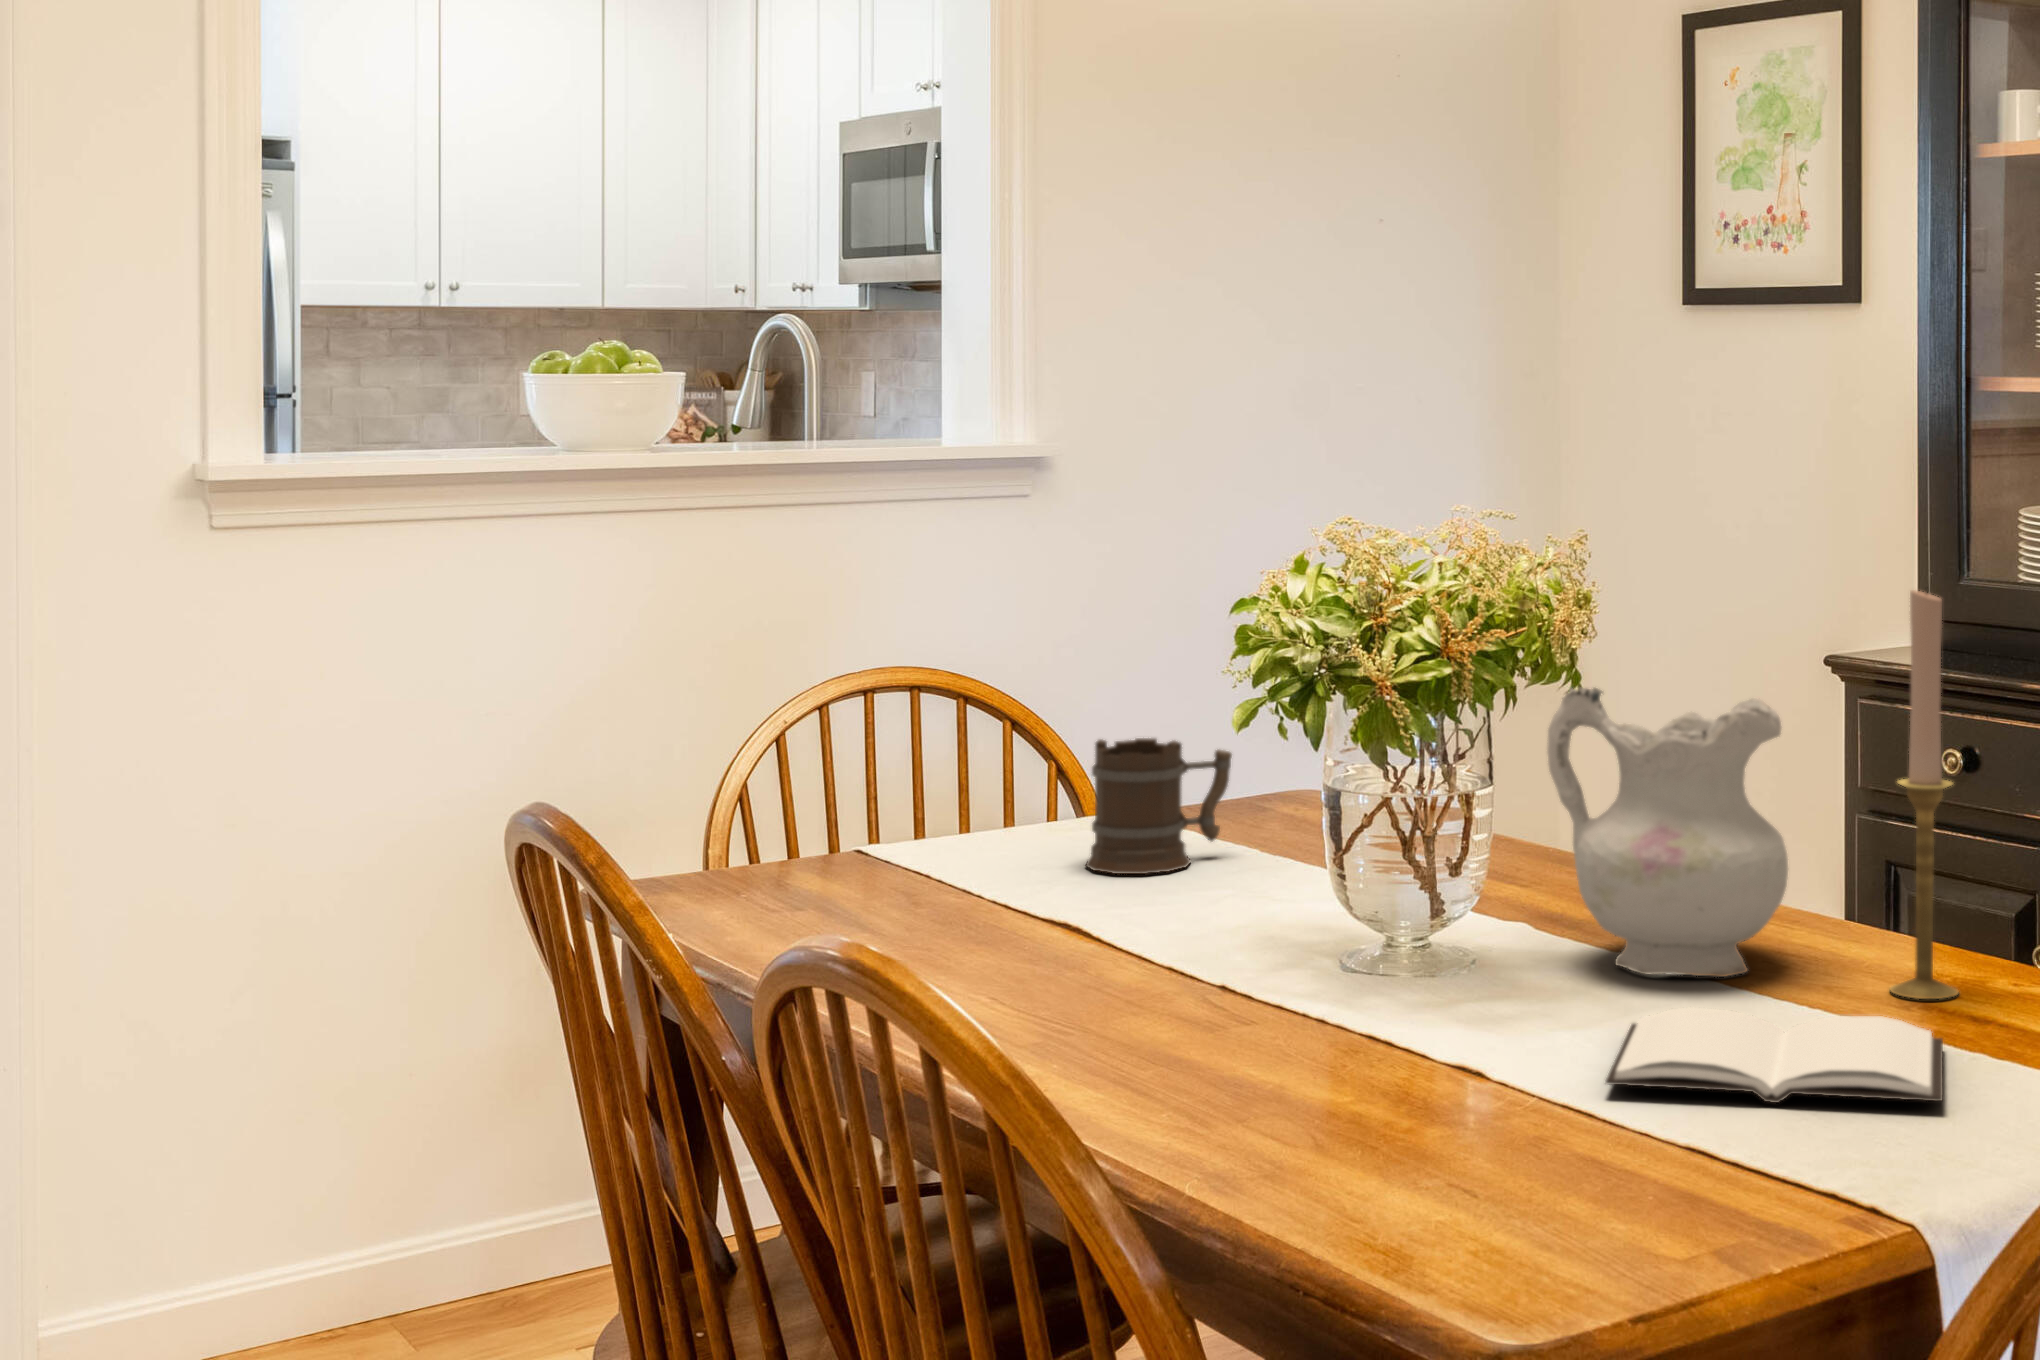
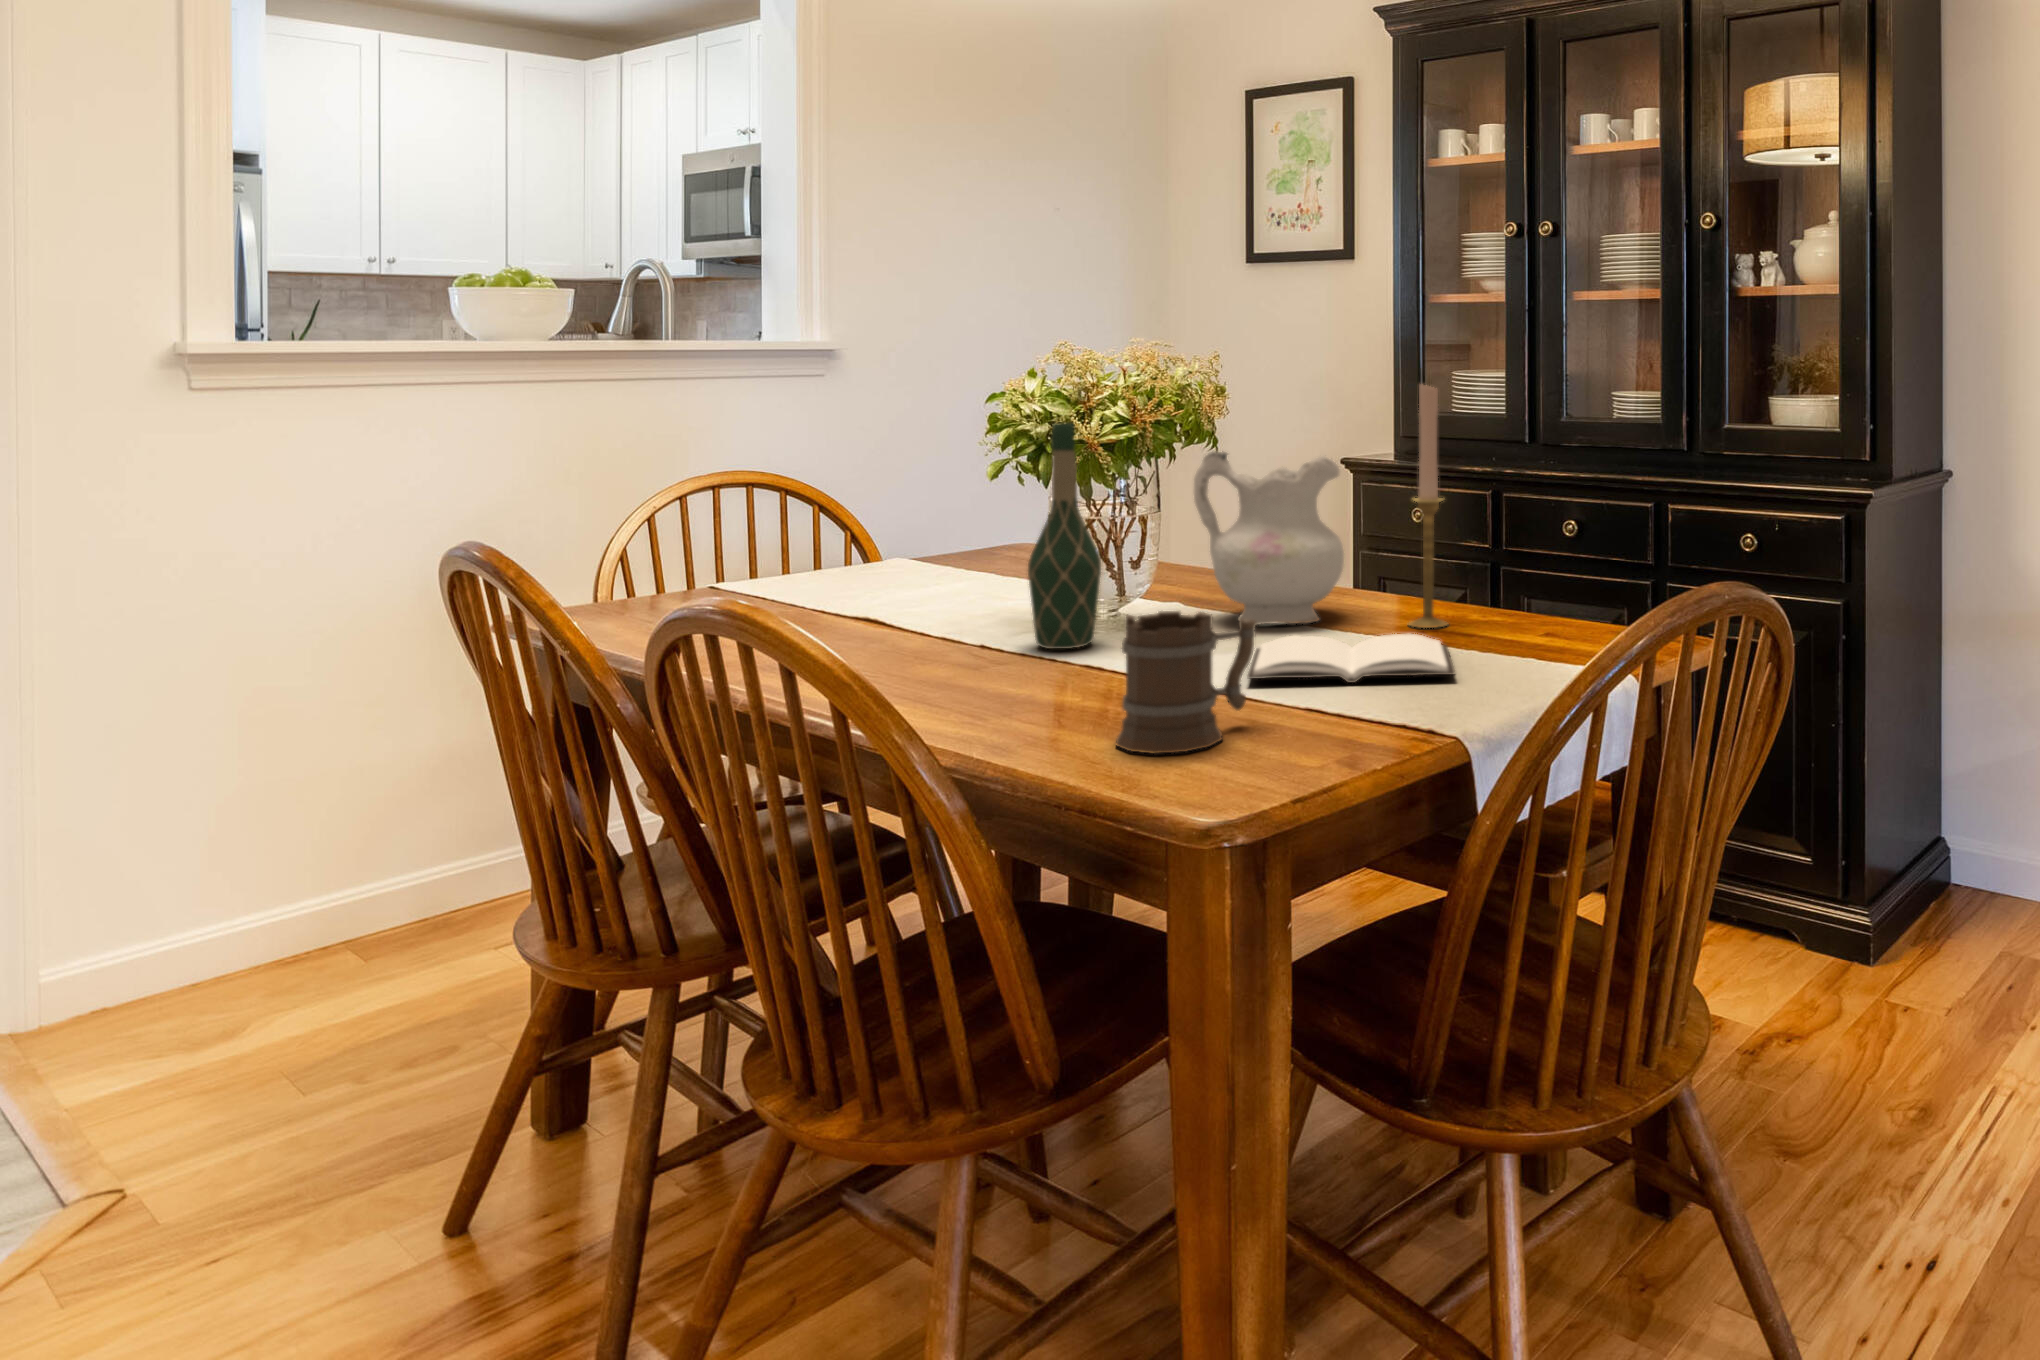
wine bottle: none [1286,645,1398,1003] -> present [1028,422,1101,649]
mug: present [1086,738,1232,874] -> present [1116,611,1257,753]

